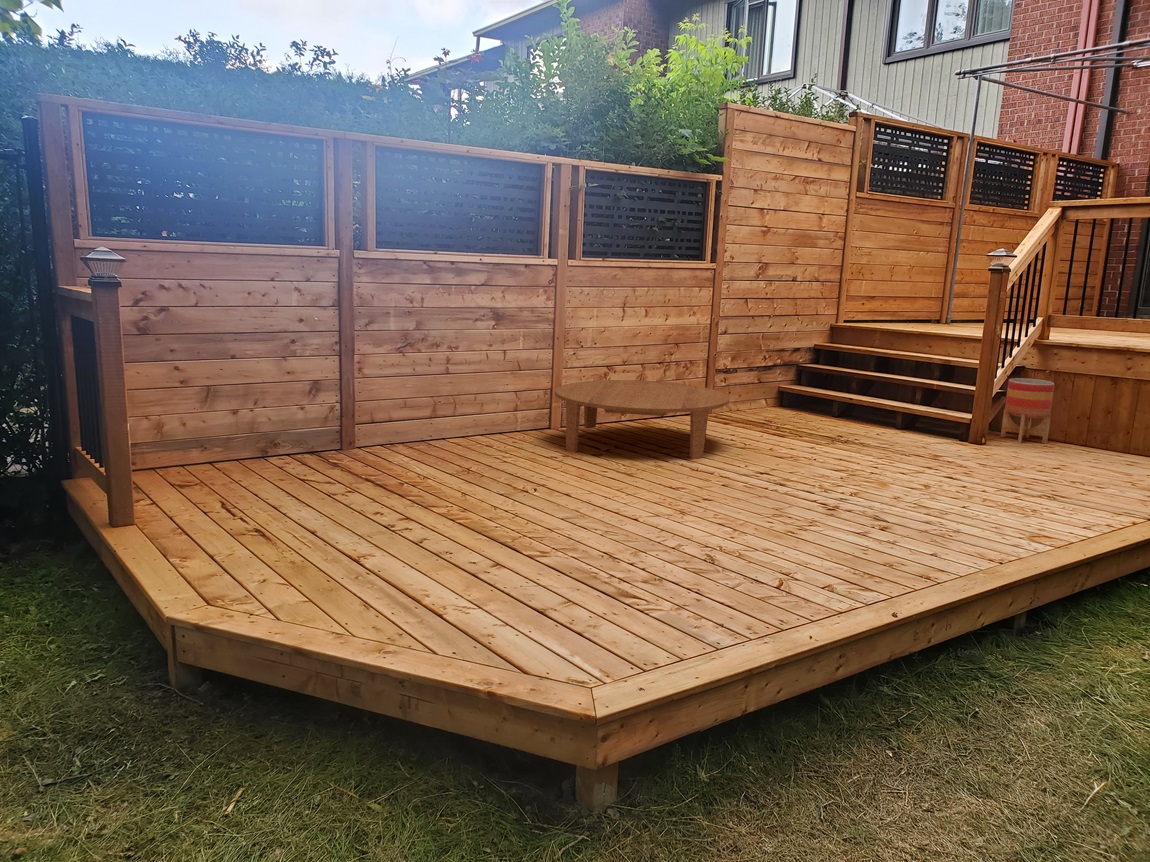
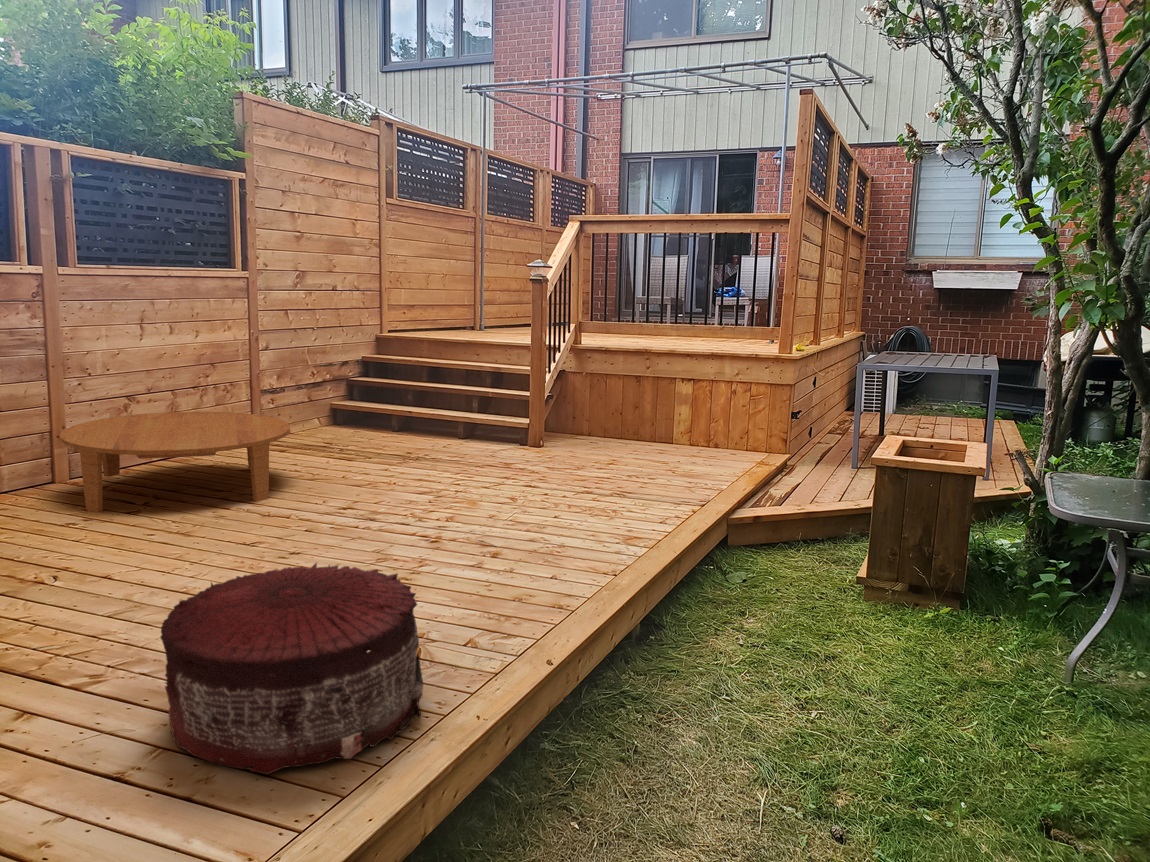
planter: present [1001,378,1055,443] -> none [550,379,591,441]
pouf: none [579,492,771,636] -> present [160,563,423,774]

